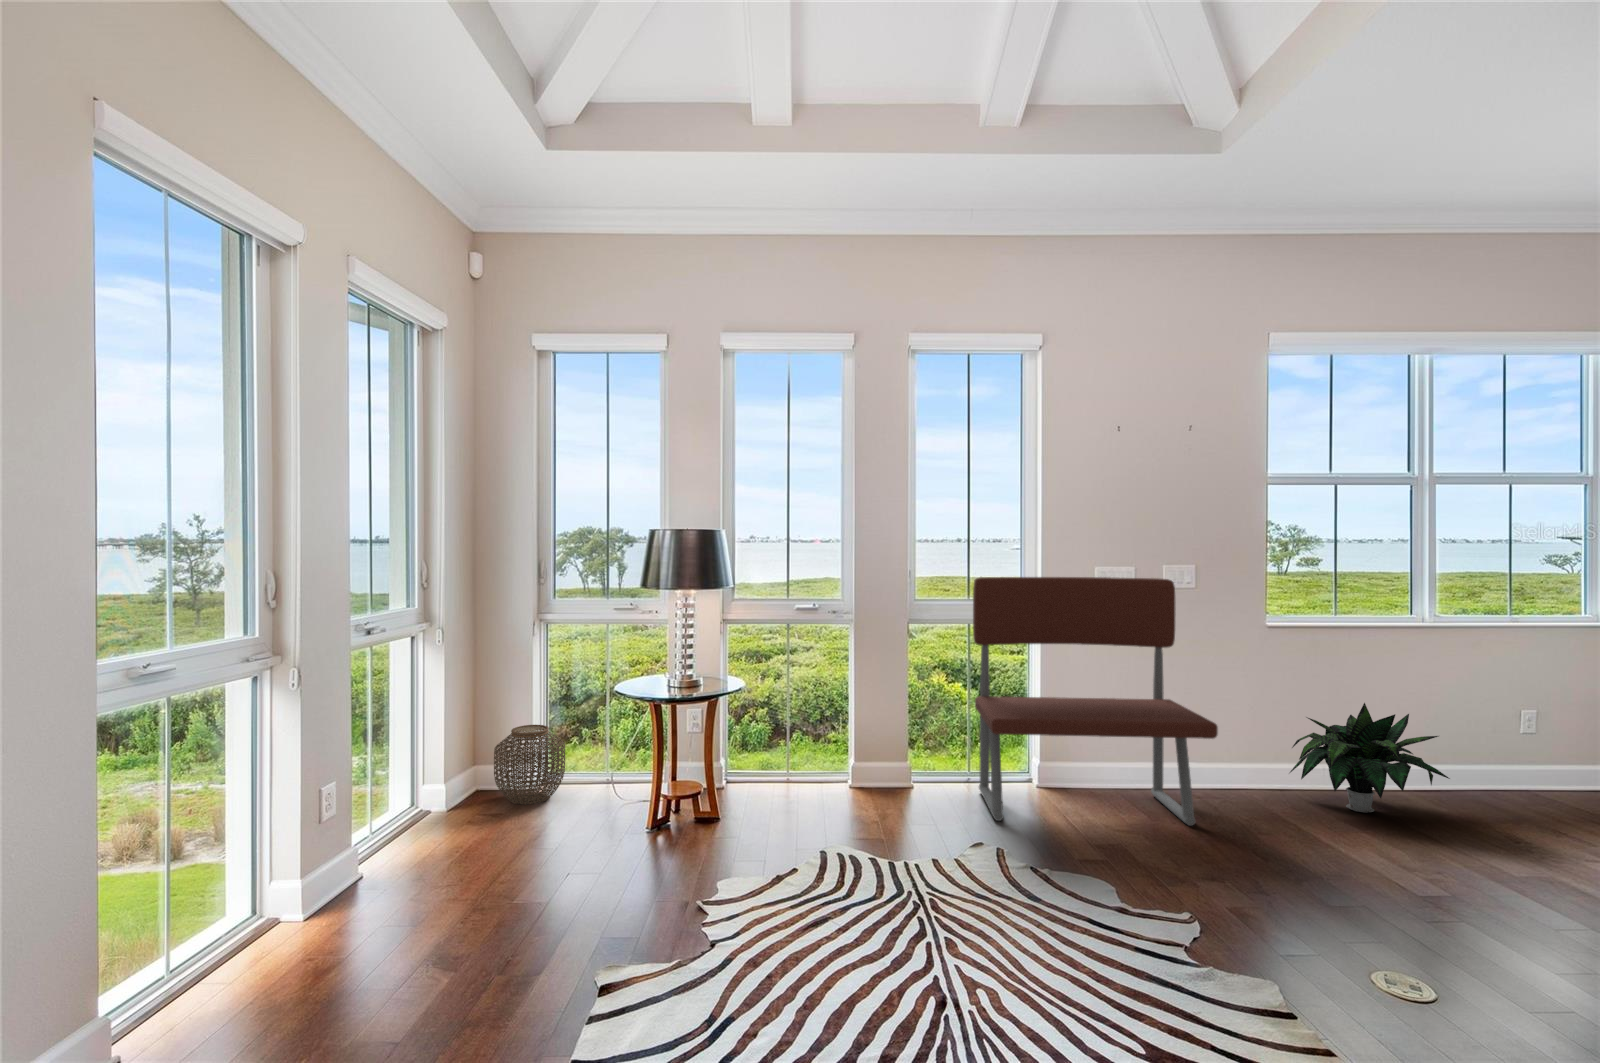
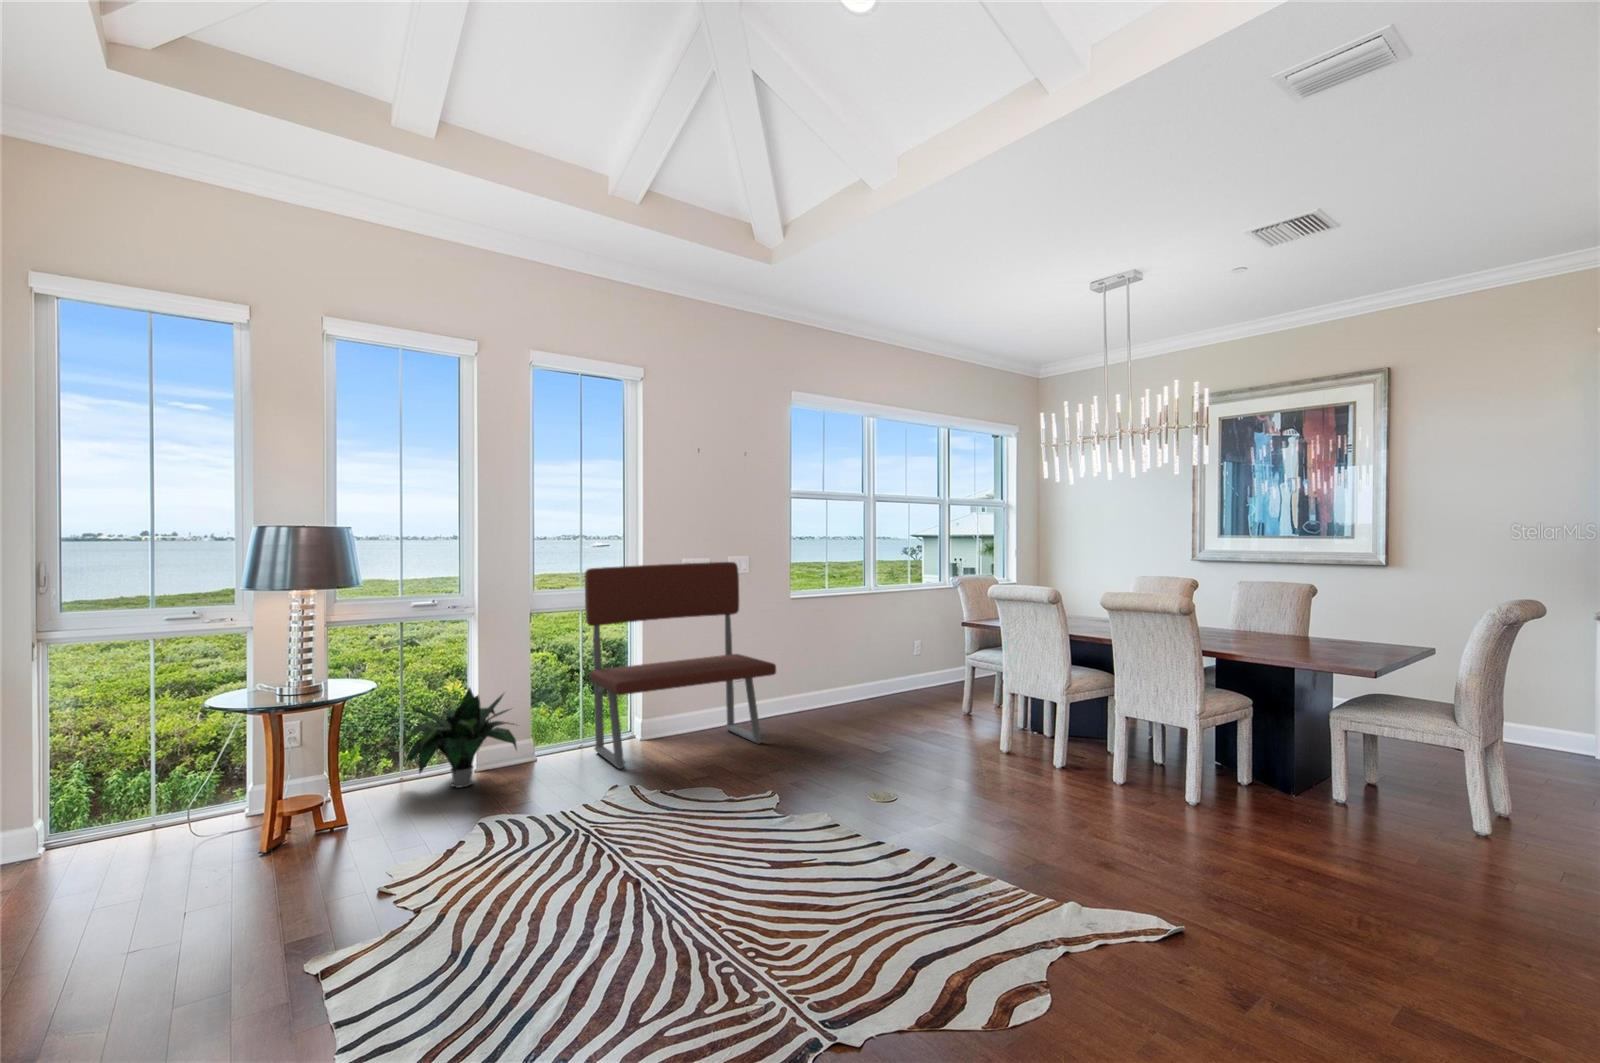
potted plant: present [1290,703,1450,813] -> present [403,688,516,788]
woven basket: present [494,725,565,804] -> none [27,767,135,864]

